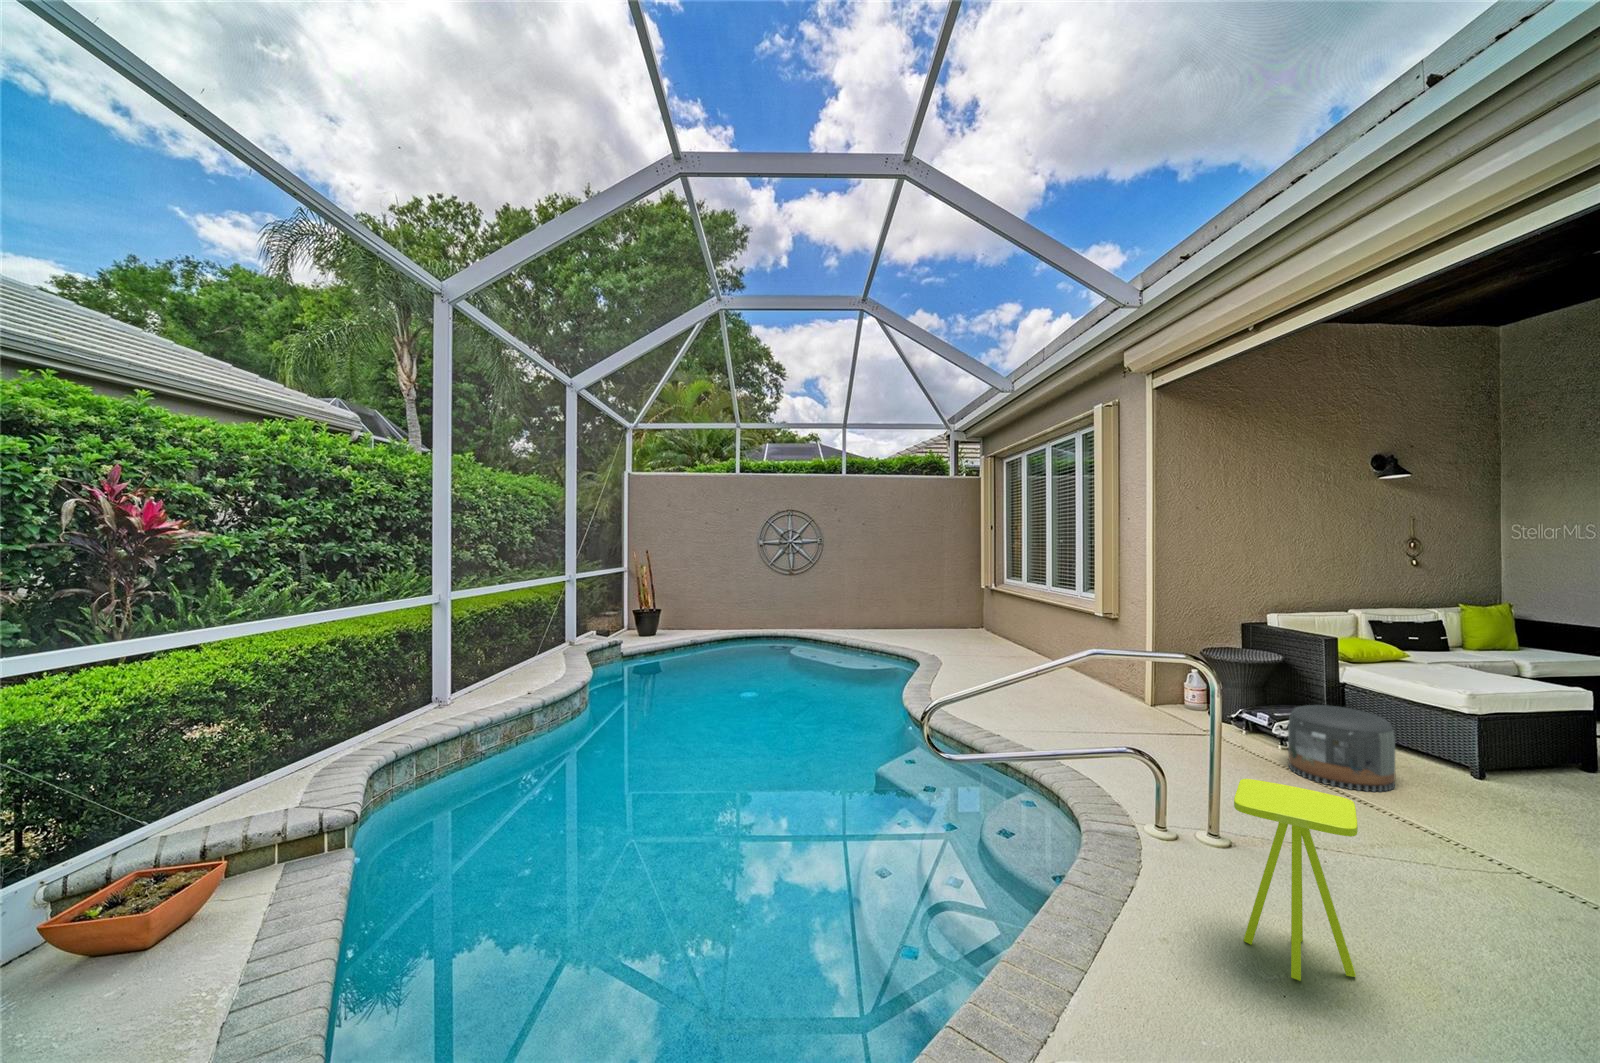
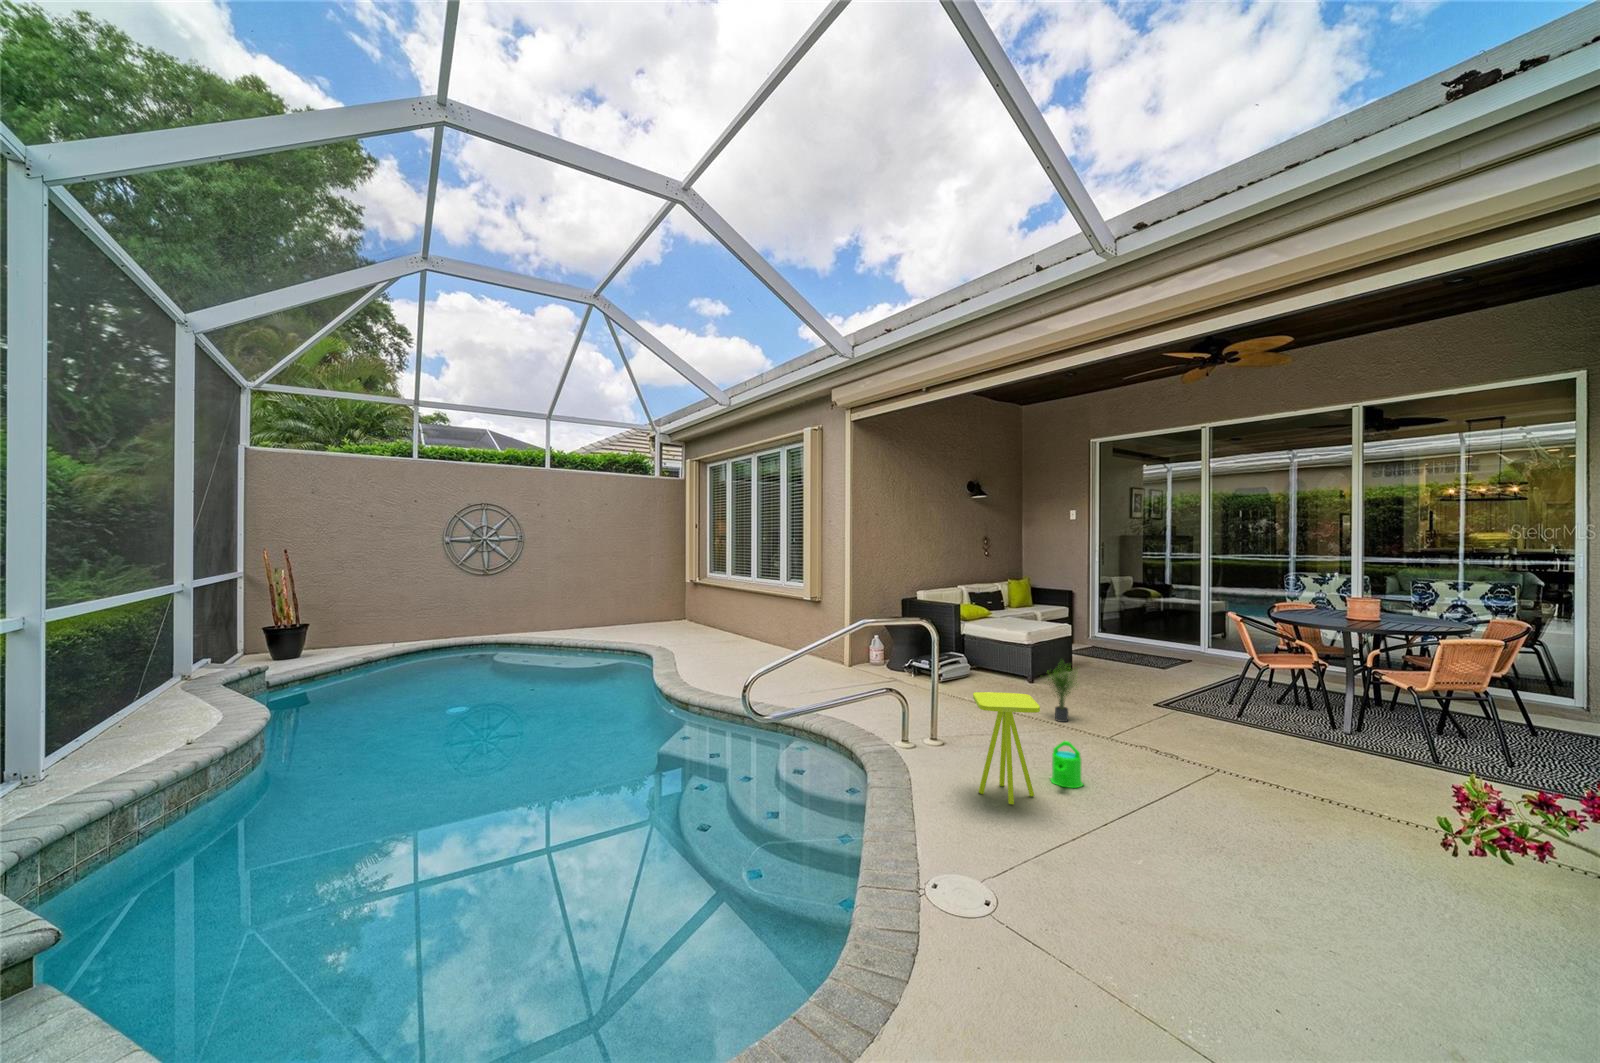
pouf: present [1288,705,1395,792] -> none [948,650,1004,702]
potted plant: none [1454,743,1552,854] -> present [1048,664,1074,722]
watering can: none [1409,895,1489,989] -> present [1050,741,1084,788]

